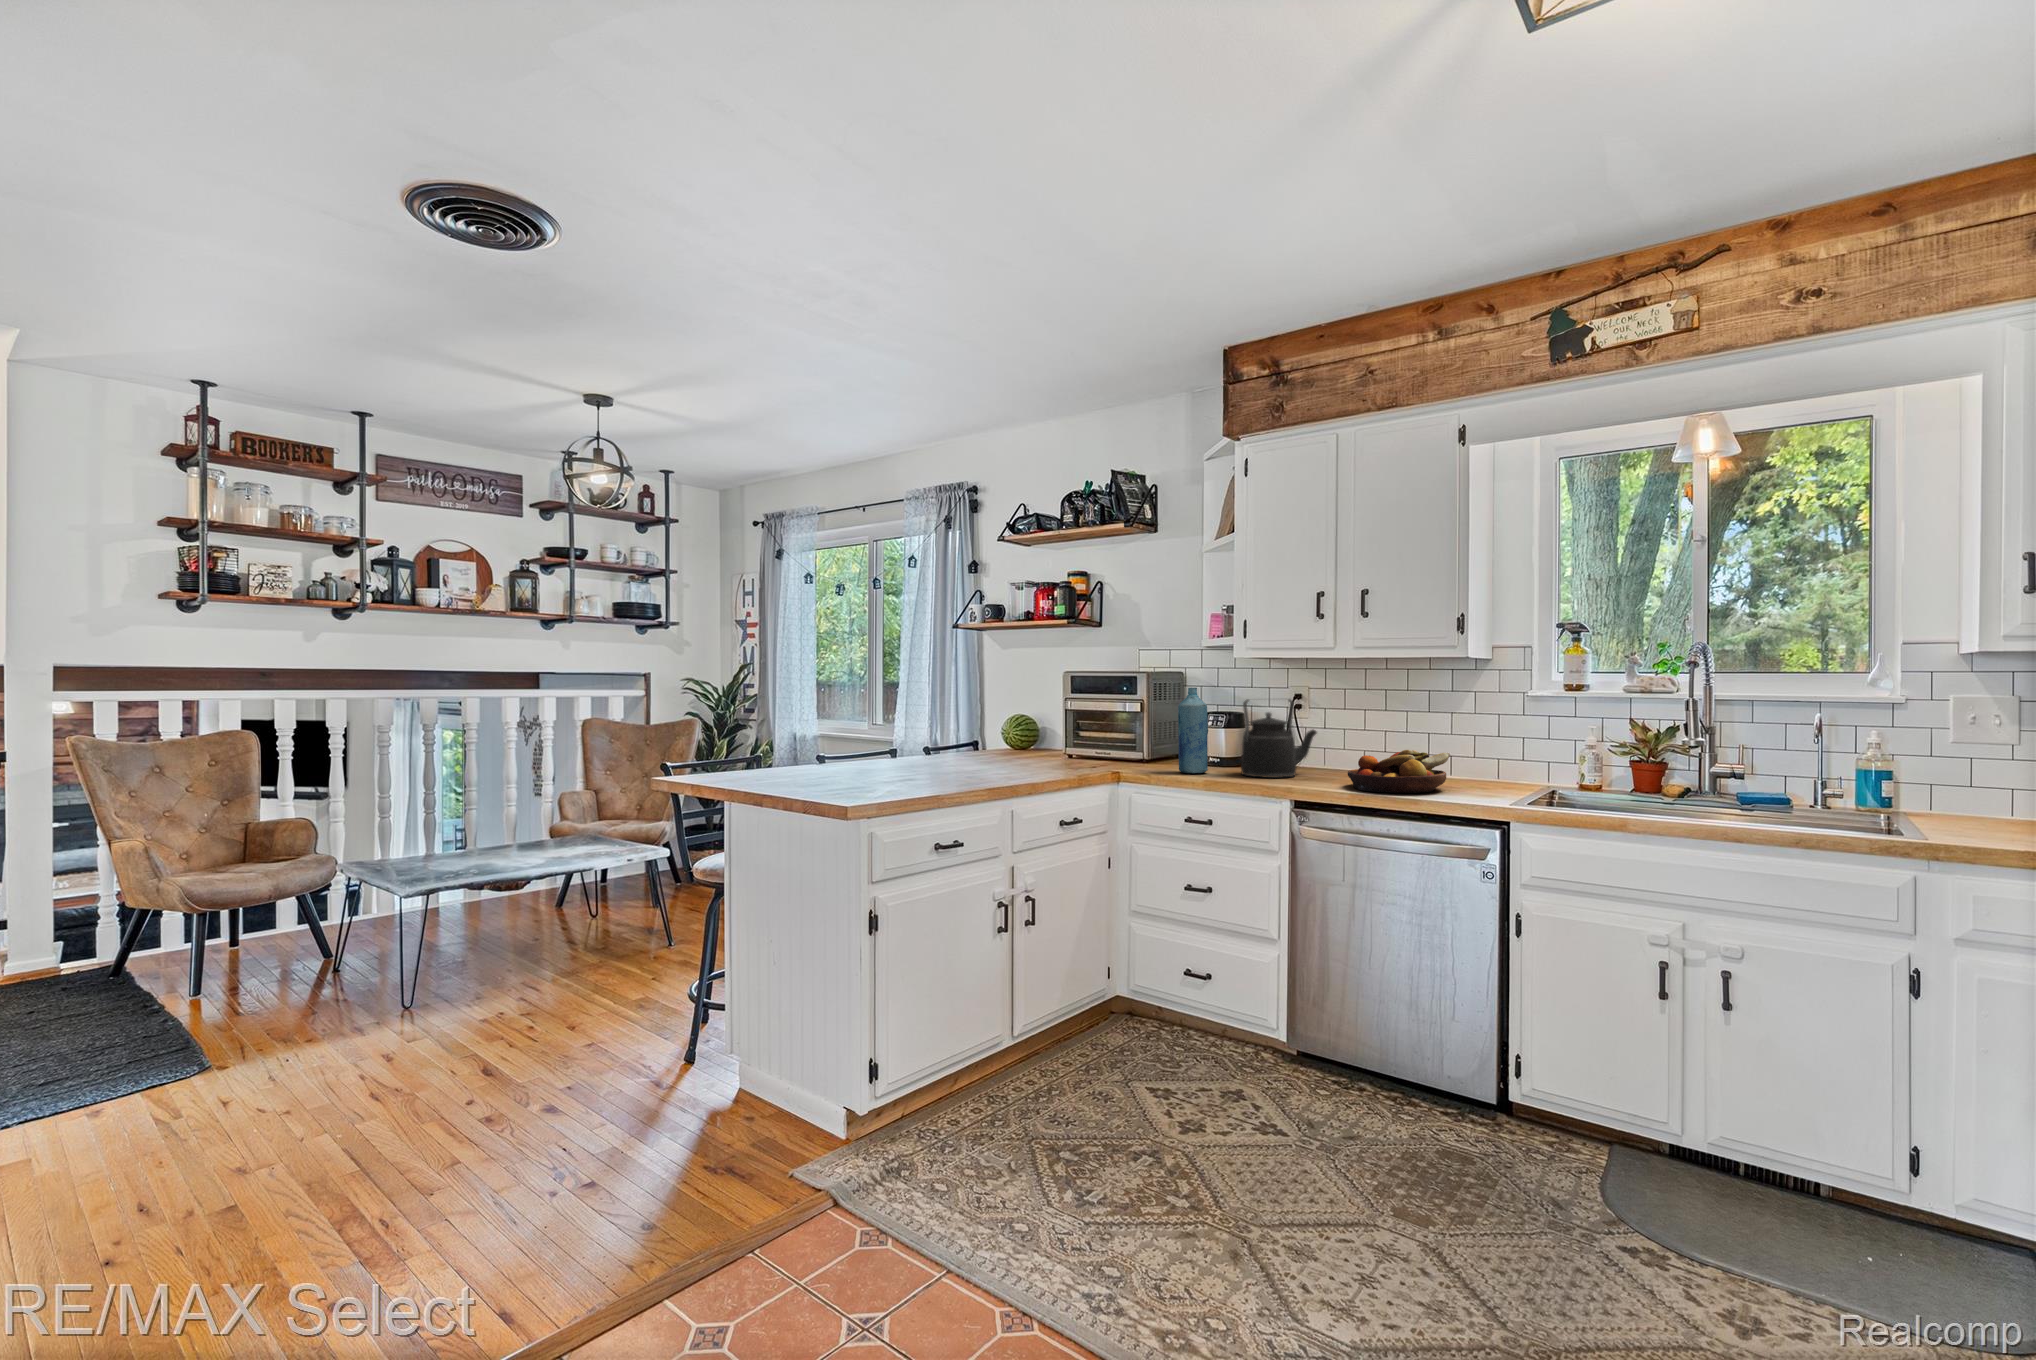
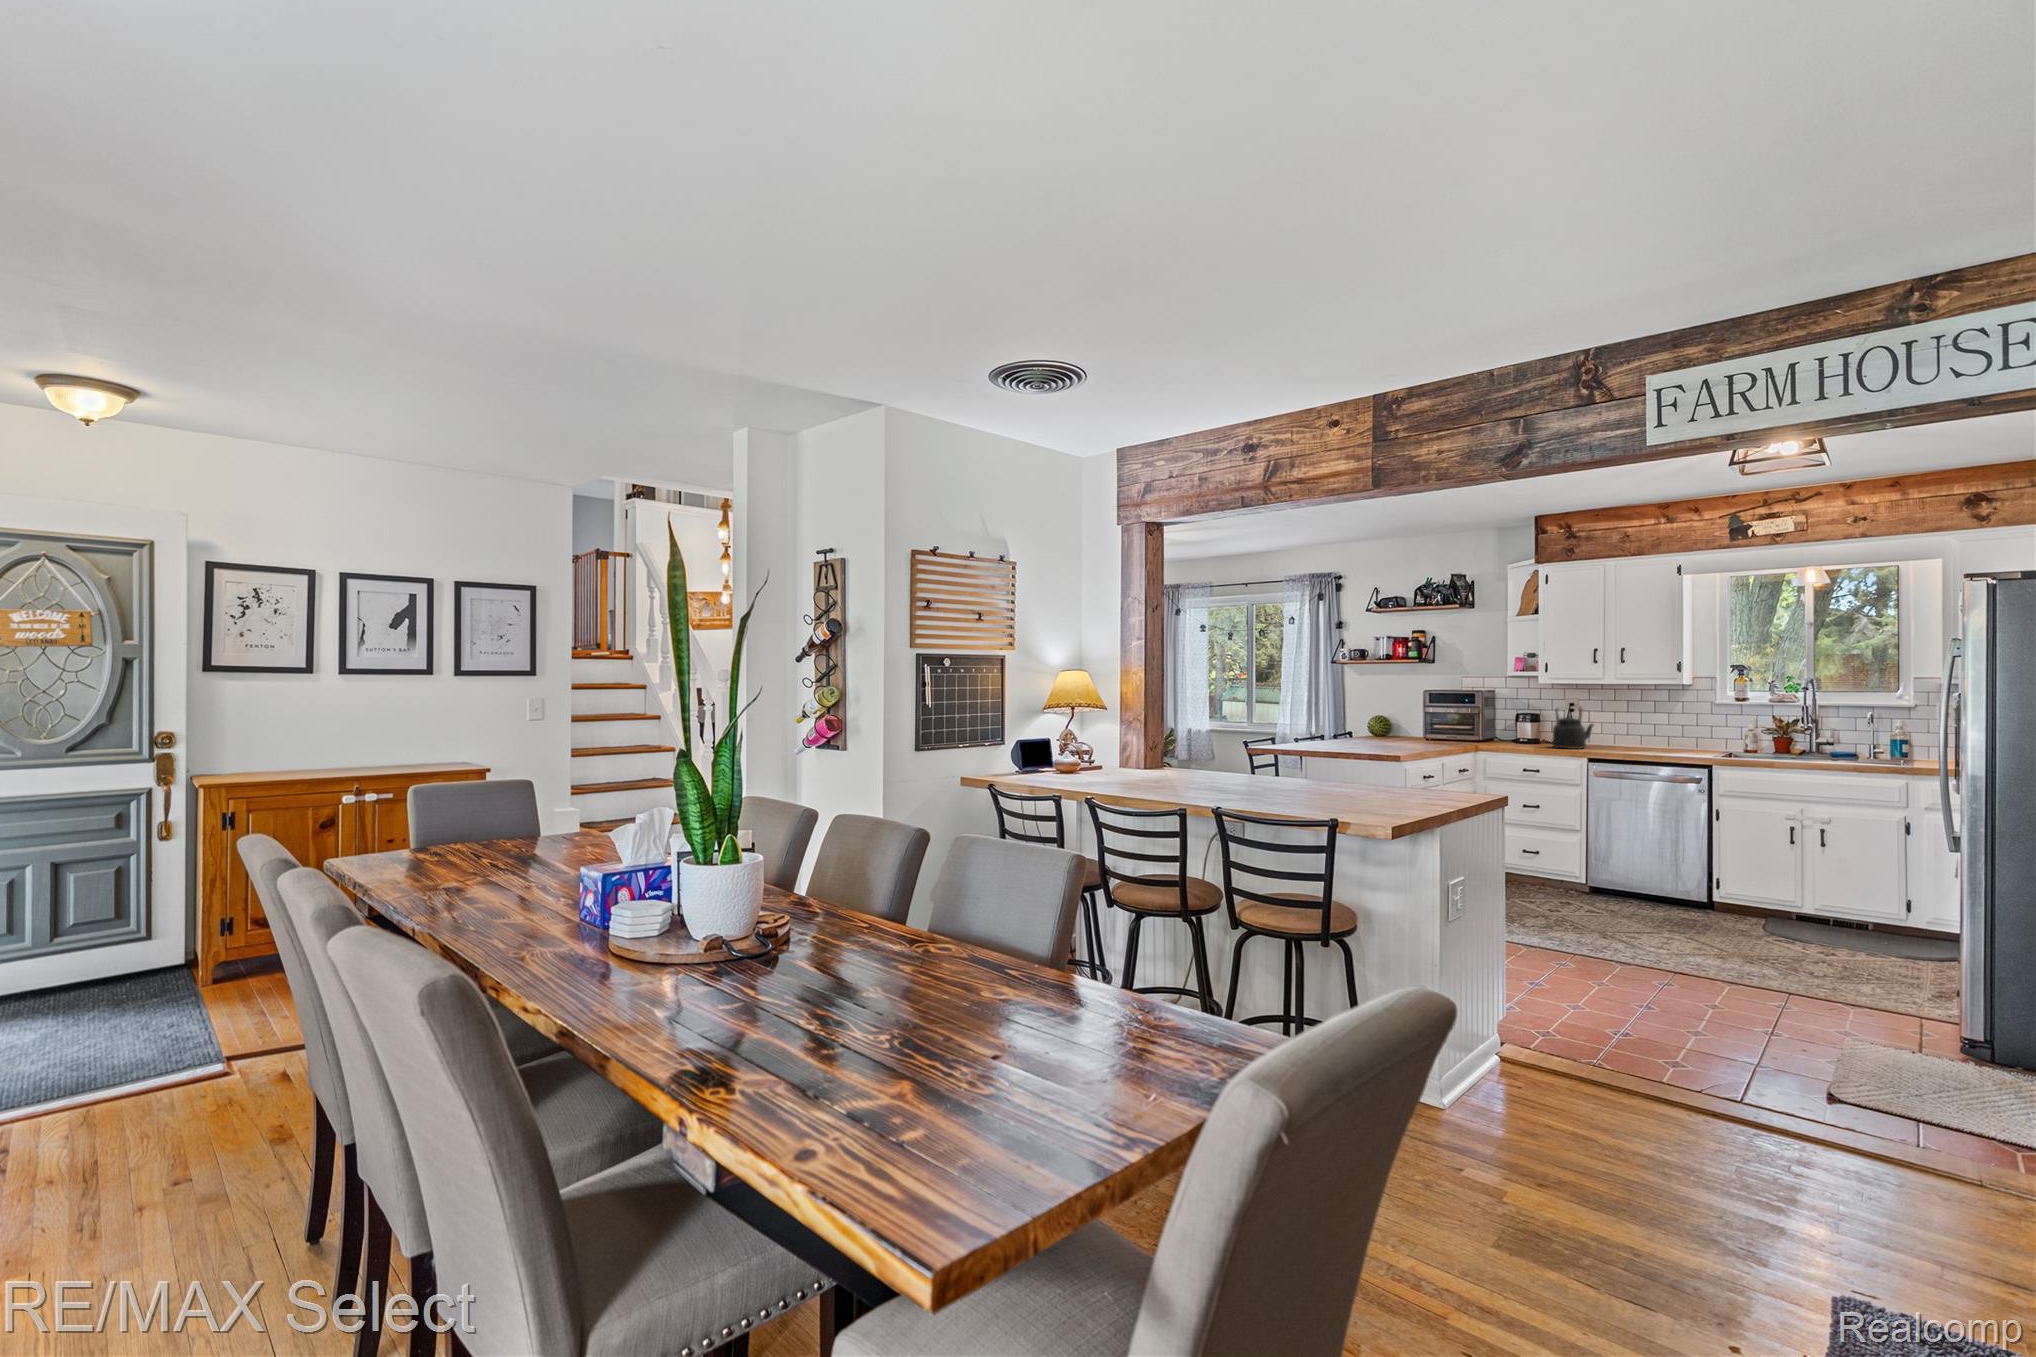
bottle: present [1178,688,1208,773] -> none [1516,701,1534,747]
fruit bowl: present [1348,750,1450,793] -> none [1621,733,1677,754]

